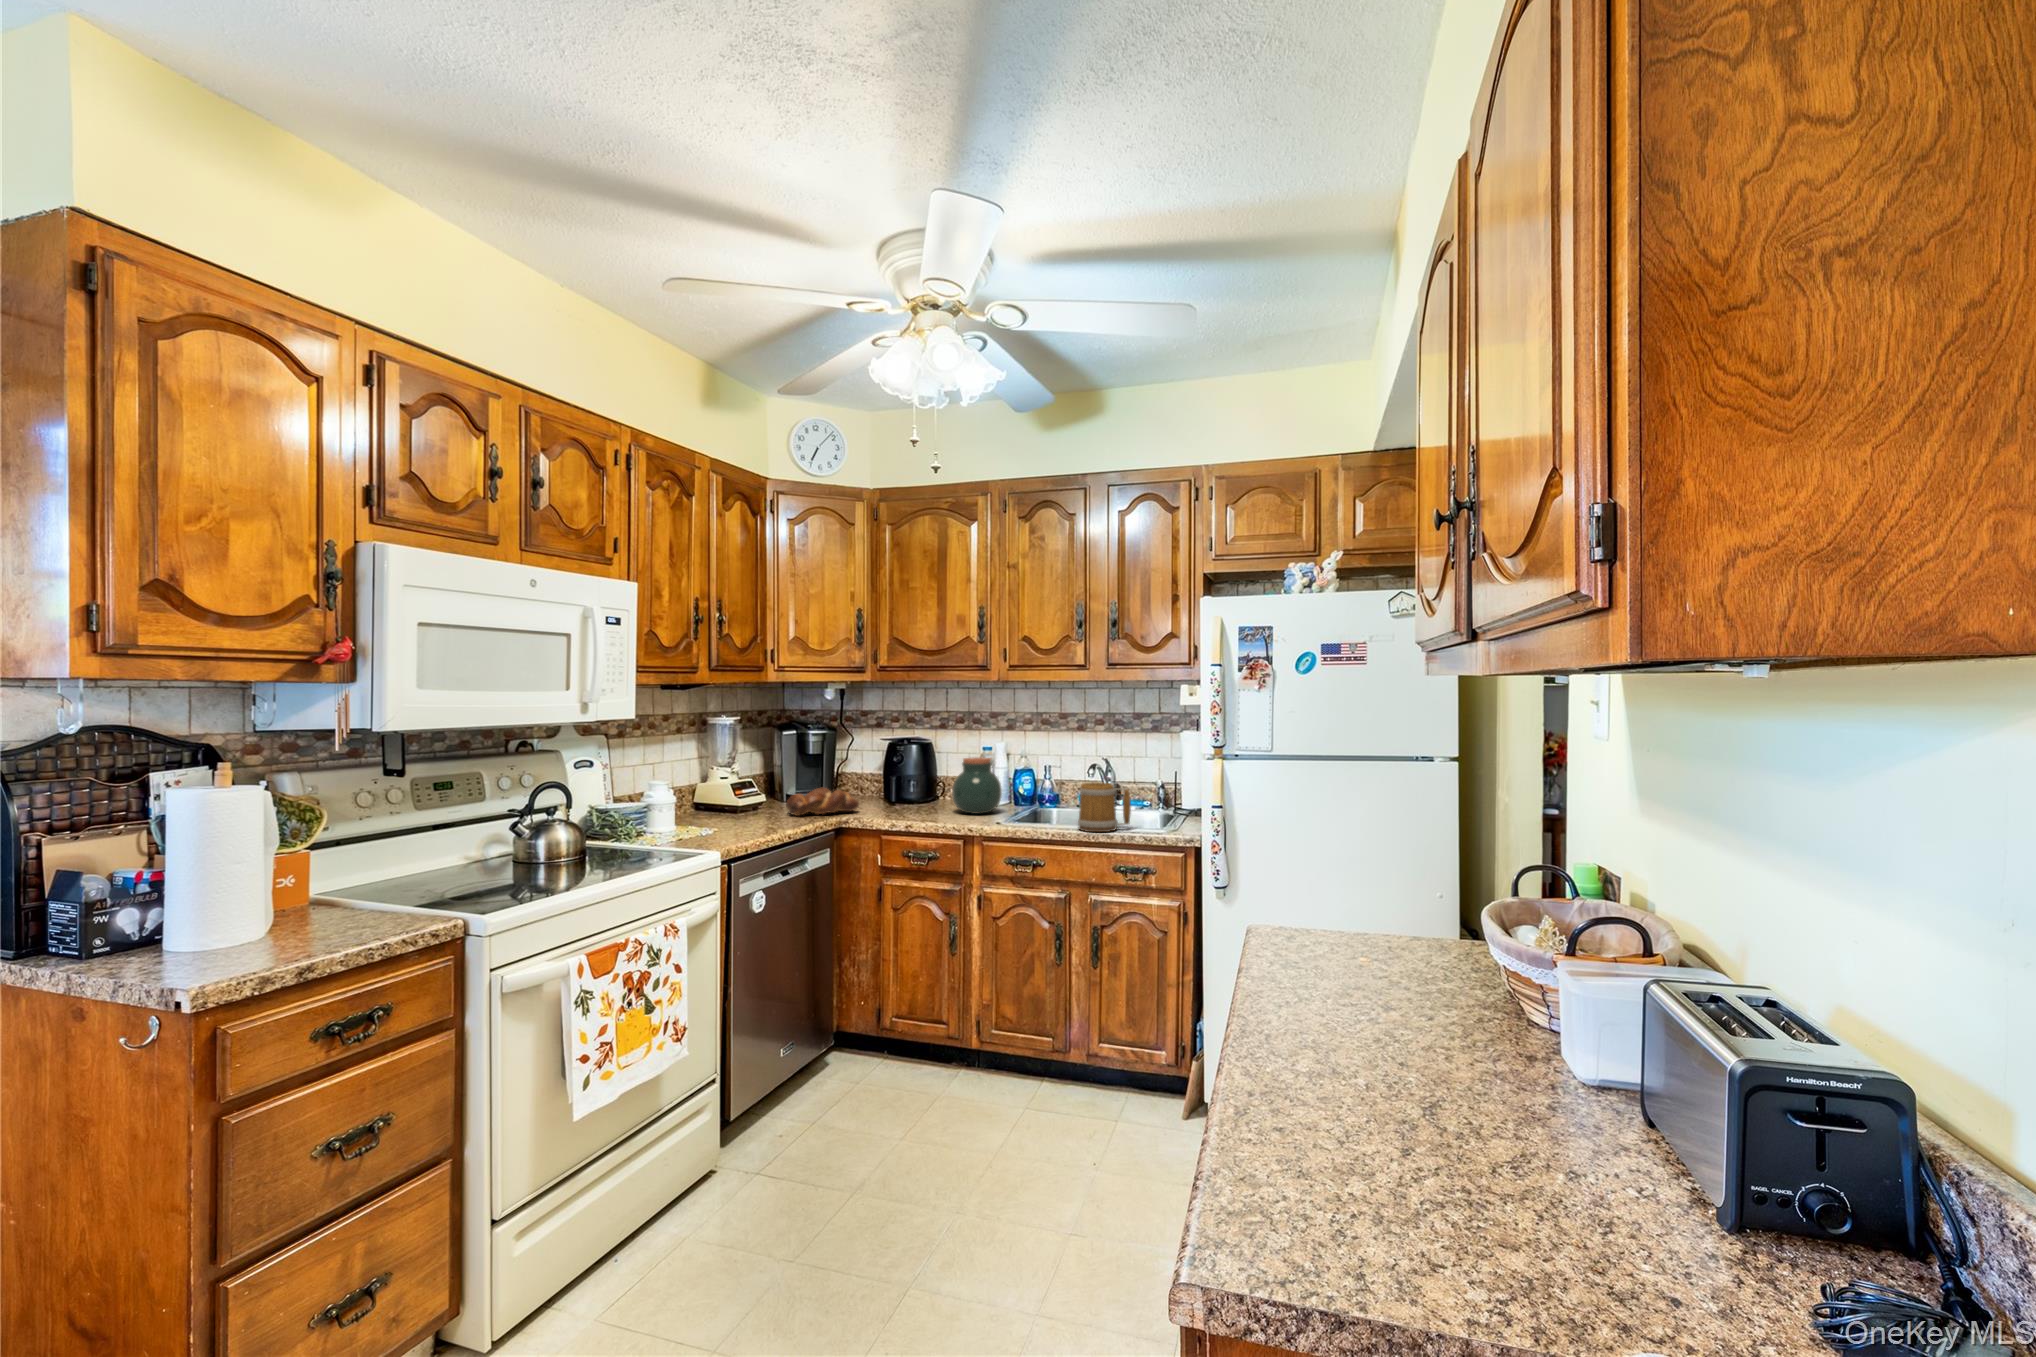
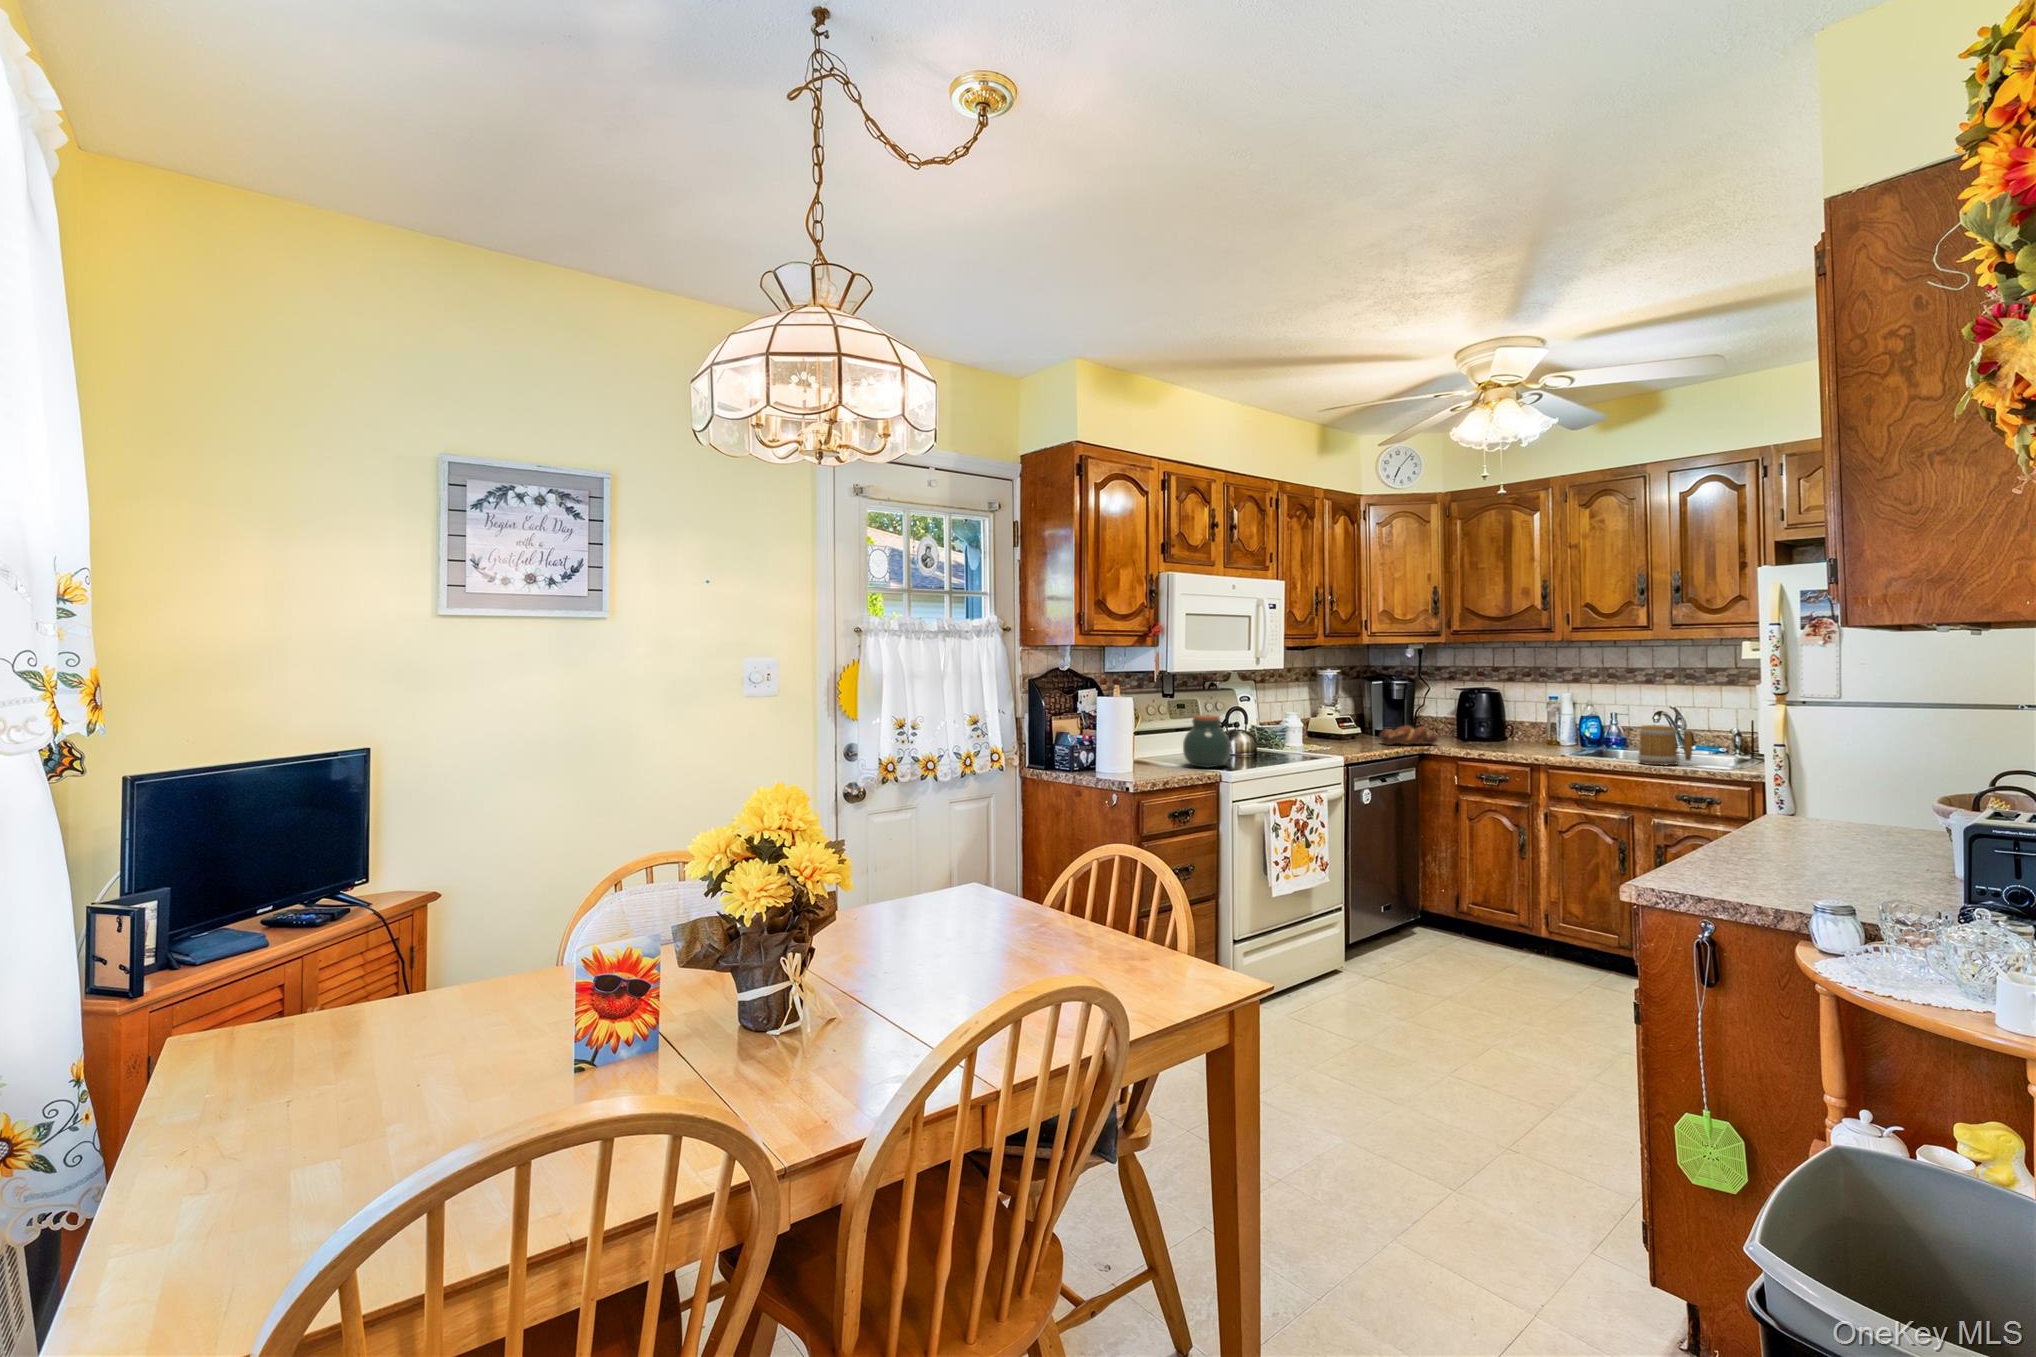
jar: present [952,757,1002,814] -> present [1183,715,1231,768]

